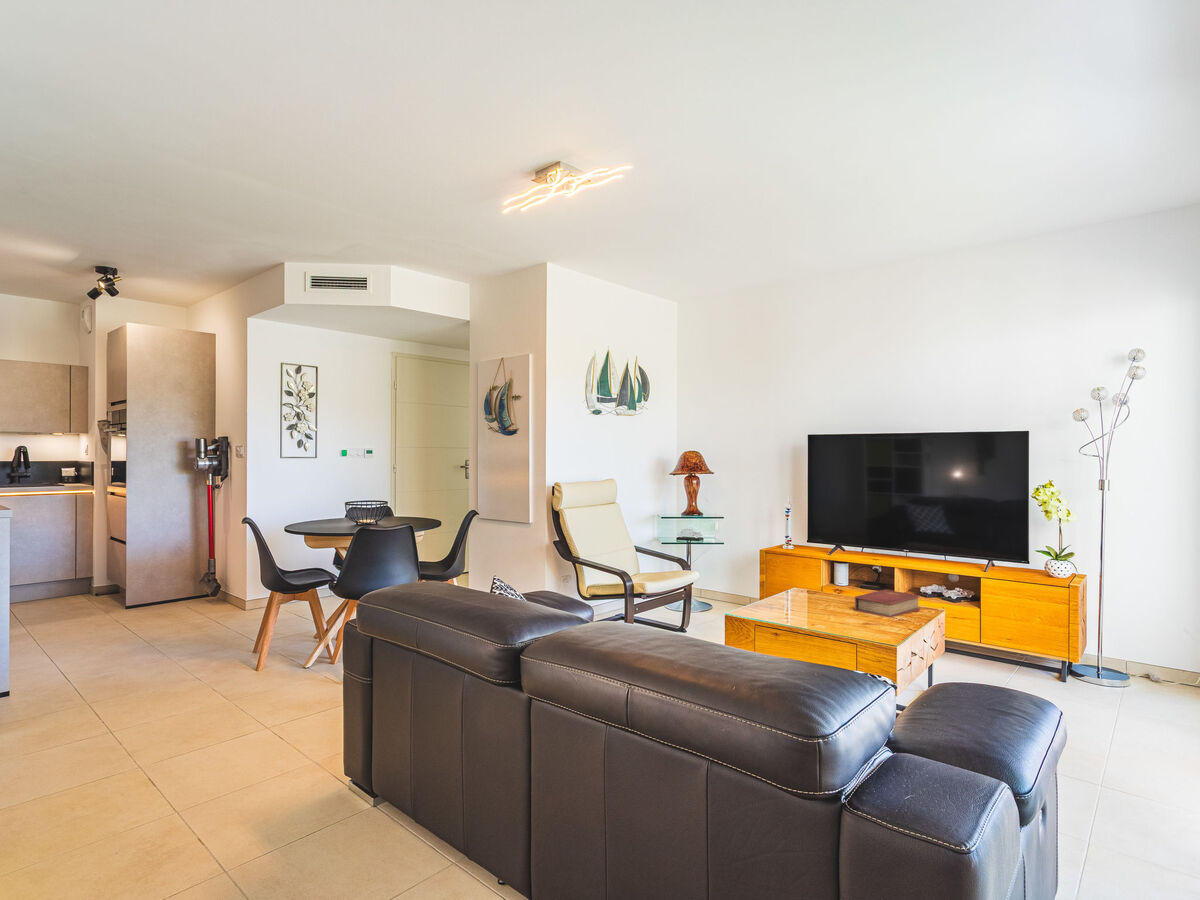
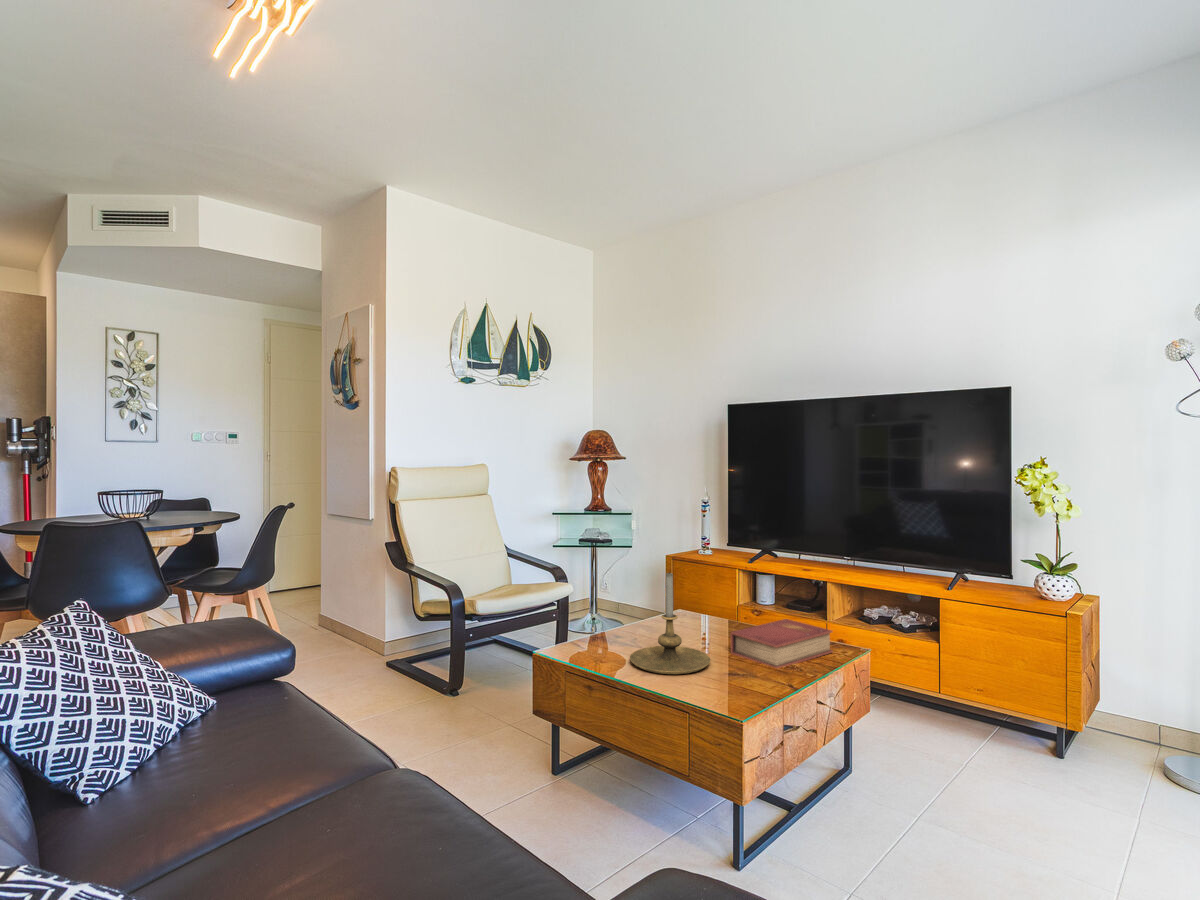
candle holder: none [795,557,850,620] -> present [630,573,711,674]

